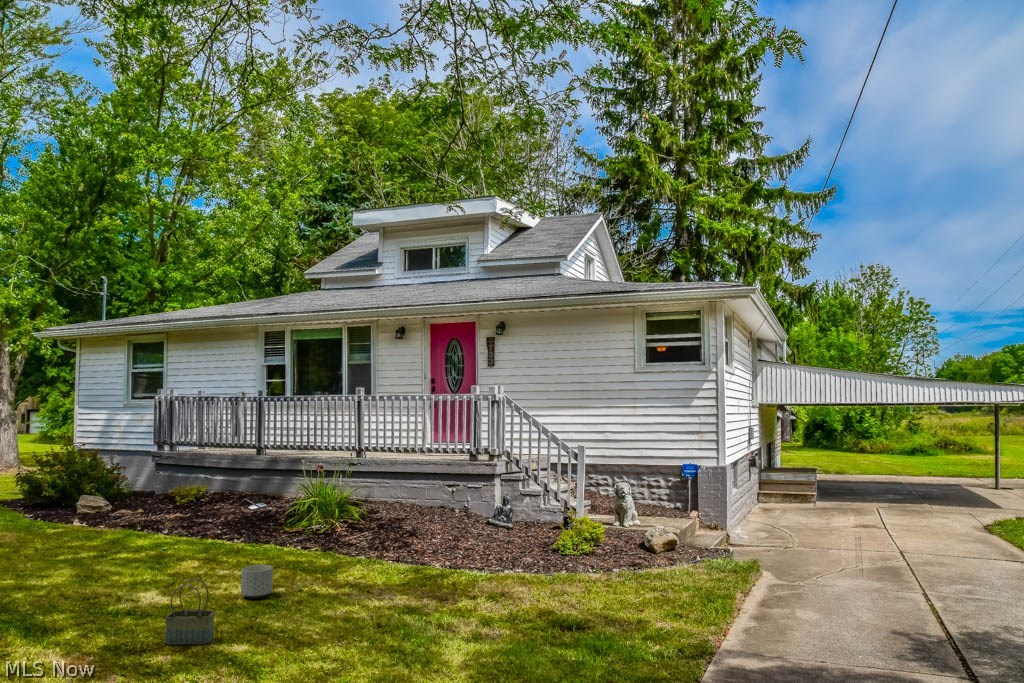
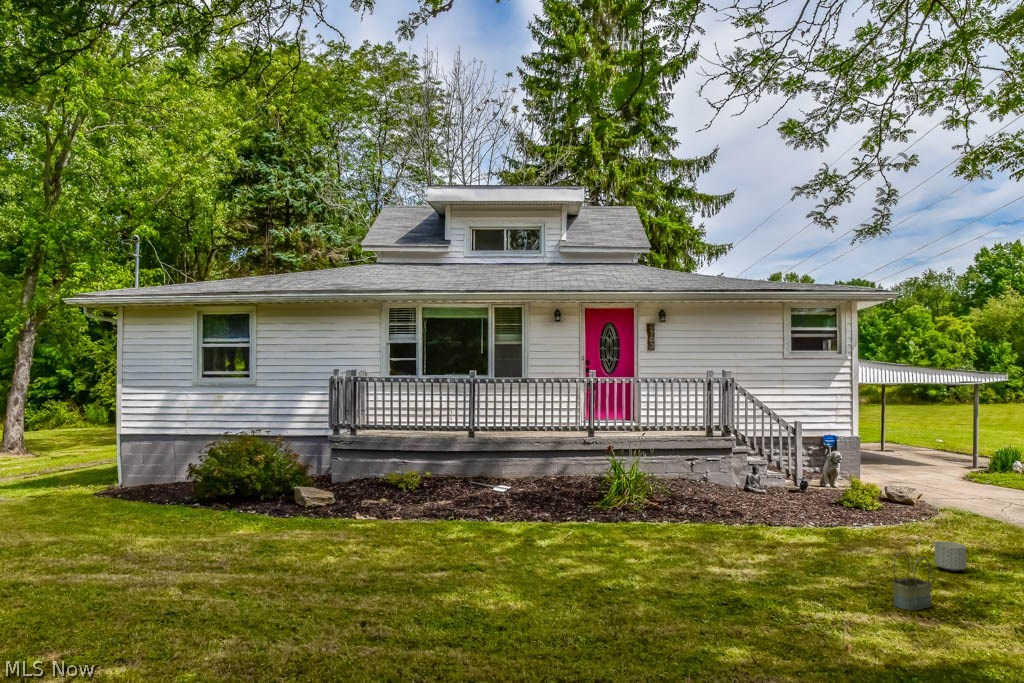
planter: present [241,565,273,599] -> present [935,541,966,572]

